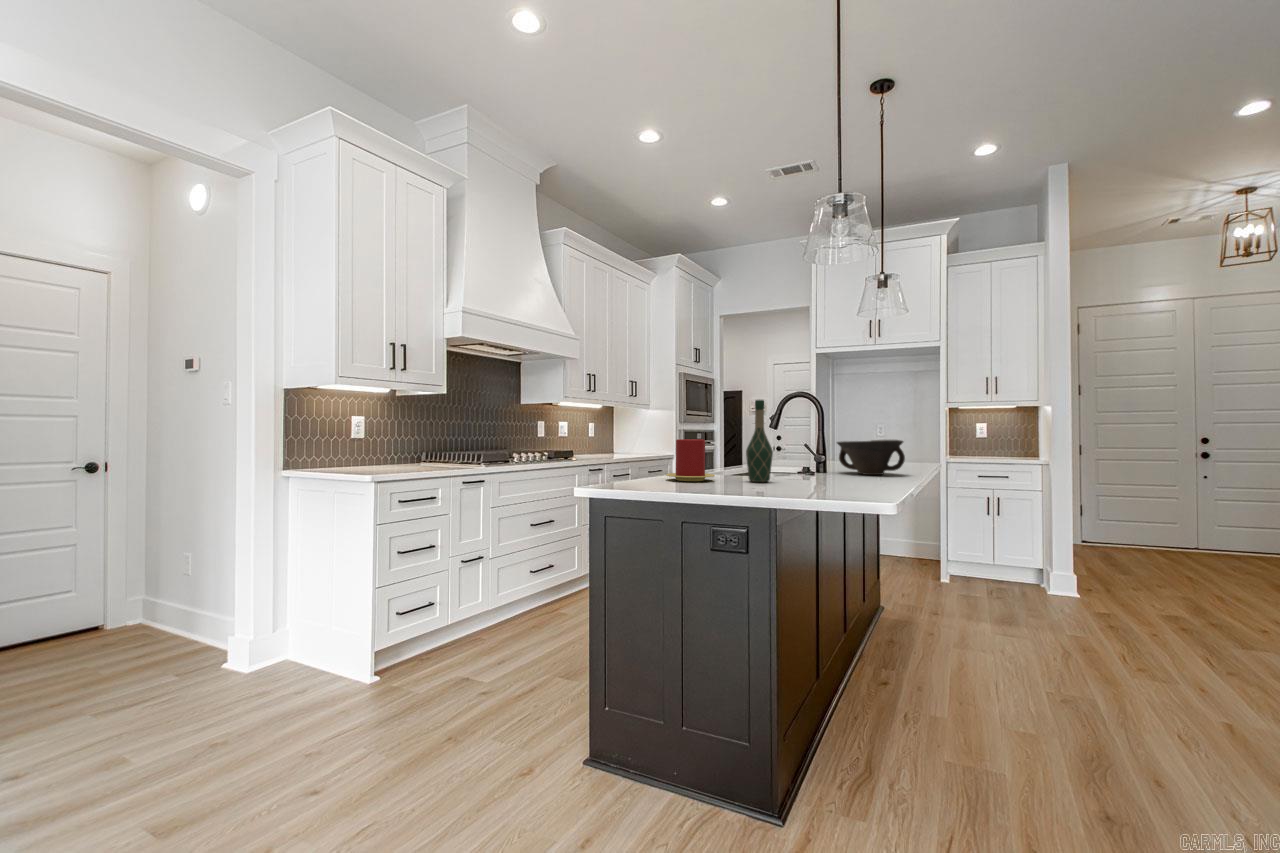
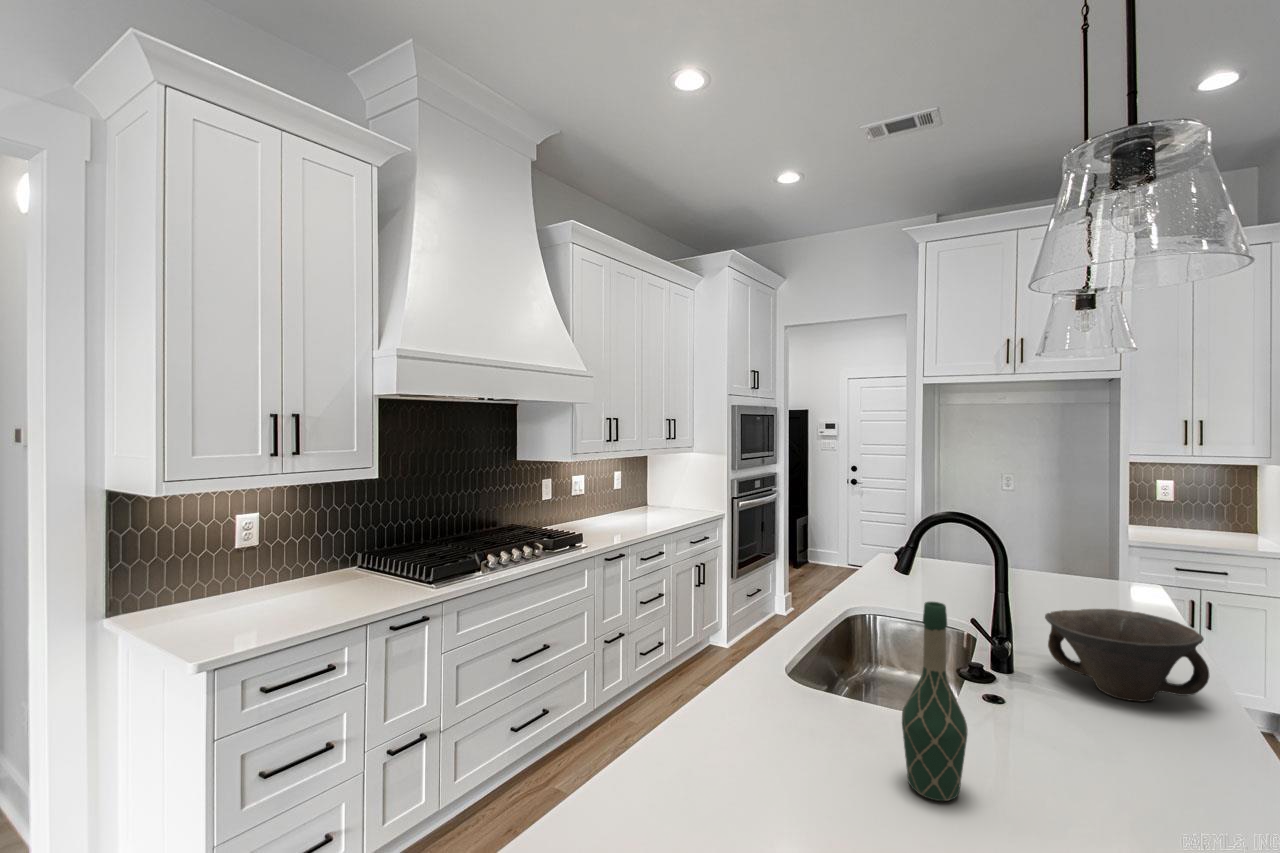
candle: present [666,439,715,481] -> none [720,670,829,793]

